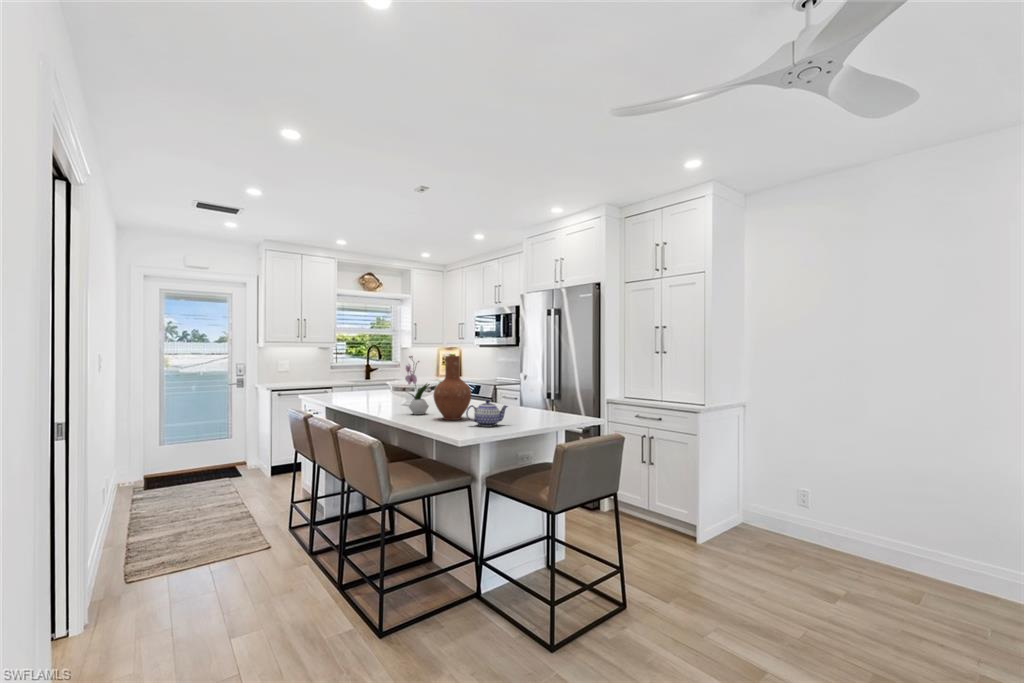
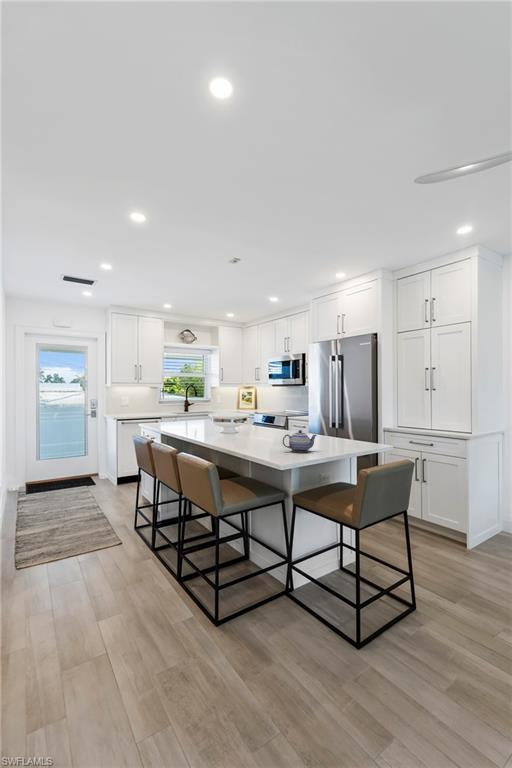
flower arrangement: present [405,356,429,415] -> none [227,393,247,441]
vase: present [433,356,471,420] -> none [252,393,283,446]

